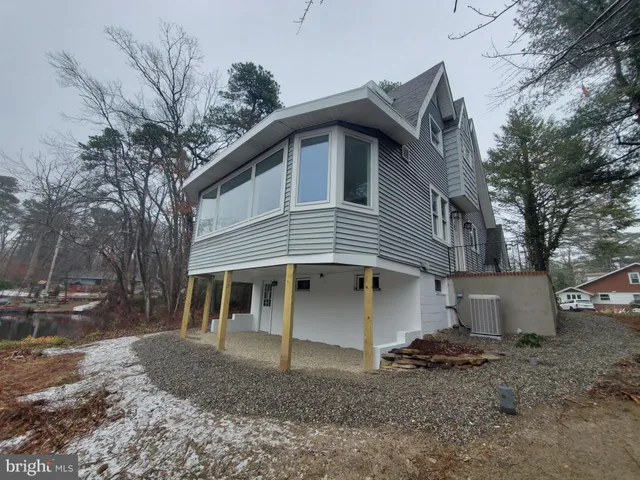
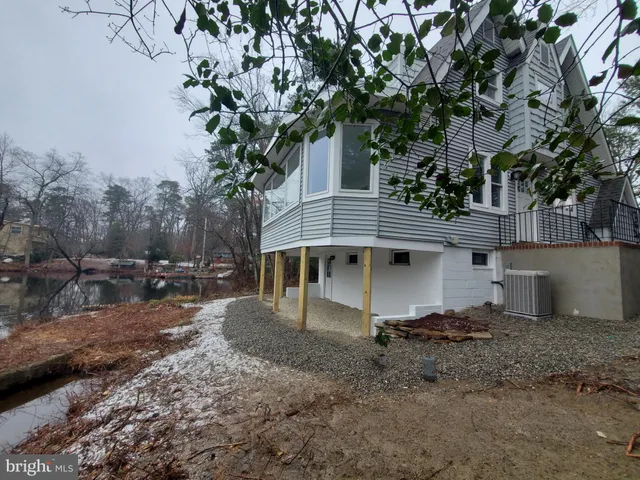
potted plant: present [515,332,547,365] -> present [374,327,392,365]

